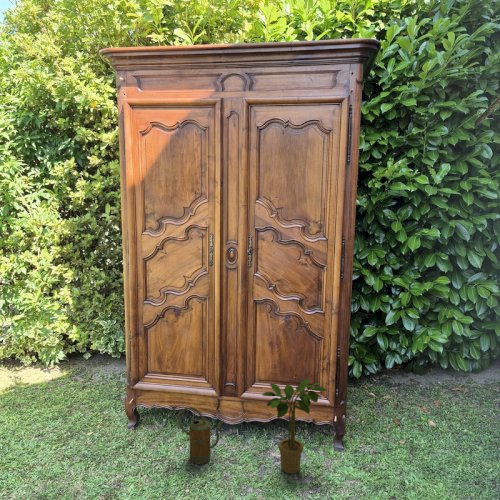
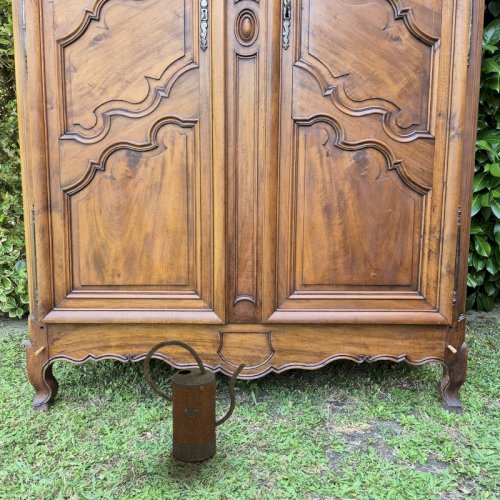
potted plant: present [262,379,327,473] -> none [331,261,462,460]

